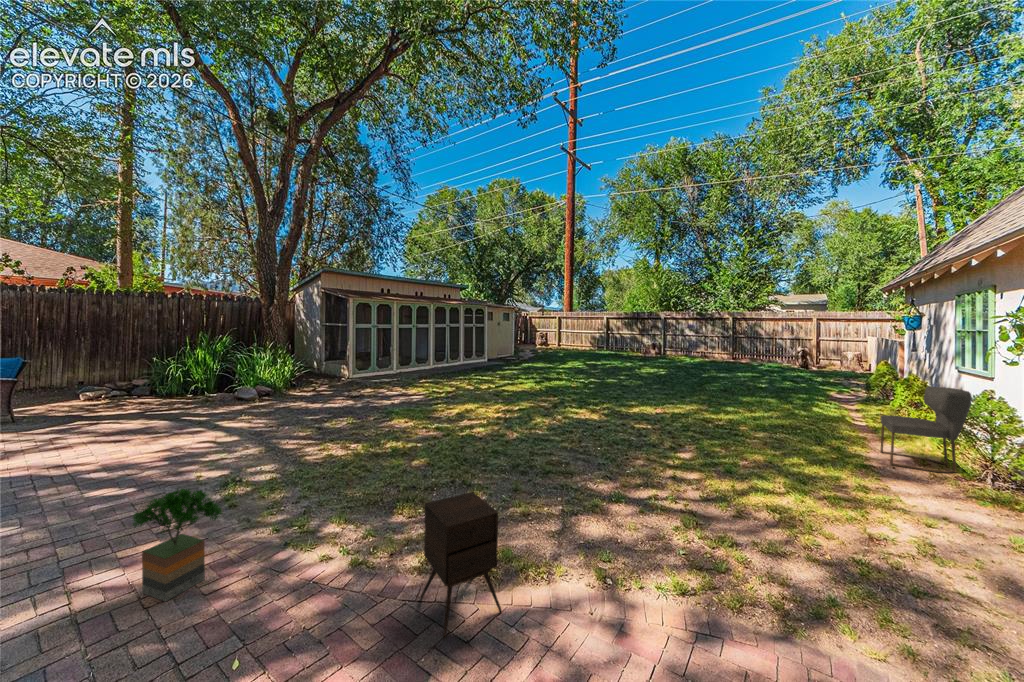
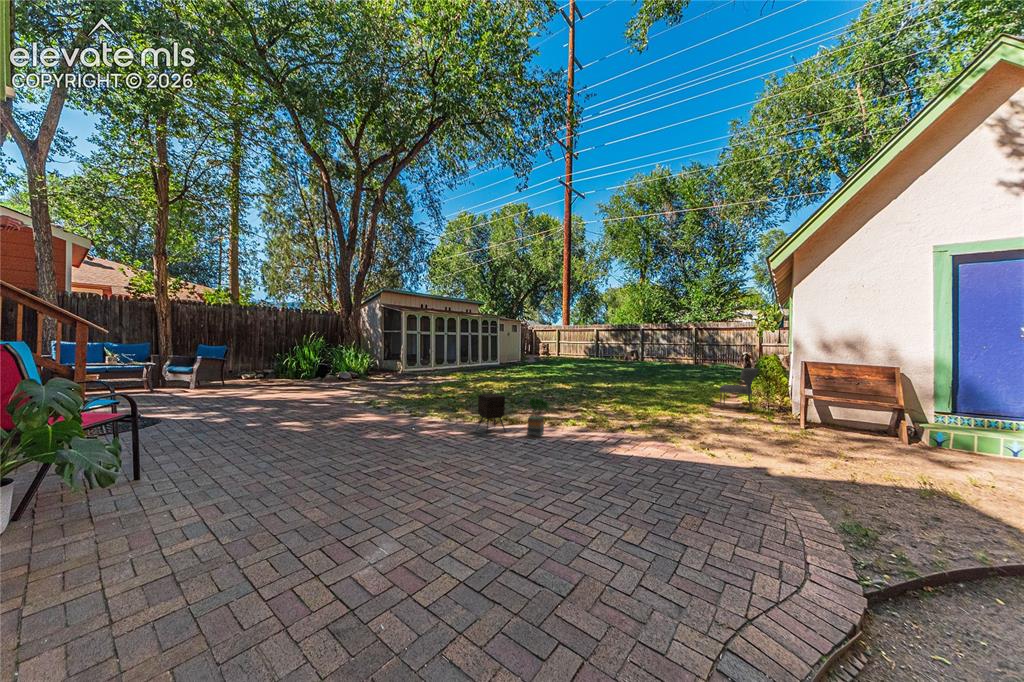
potted tree: present [133,489,222,601] -> present [525,398,549,436]

